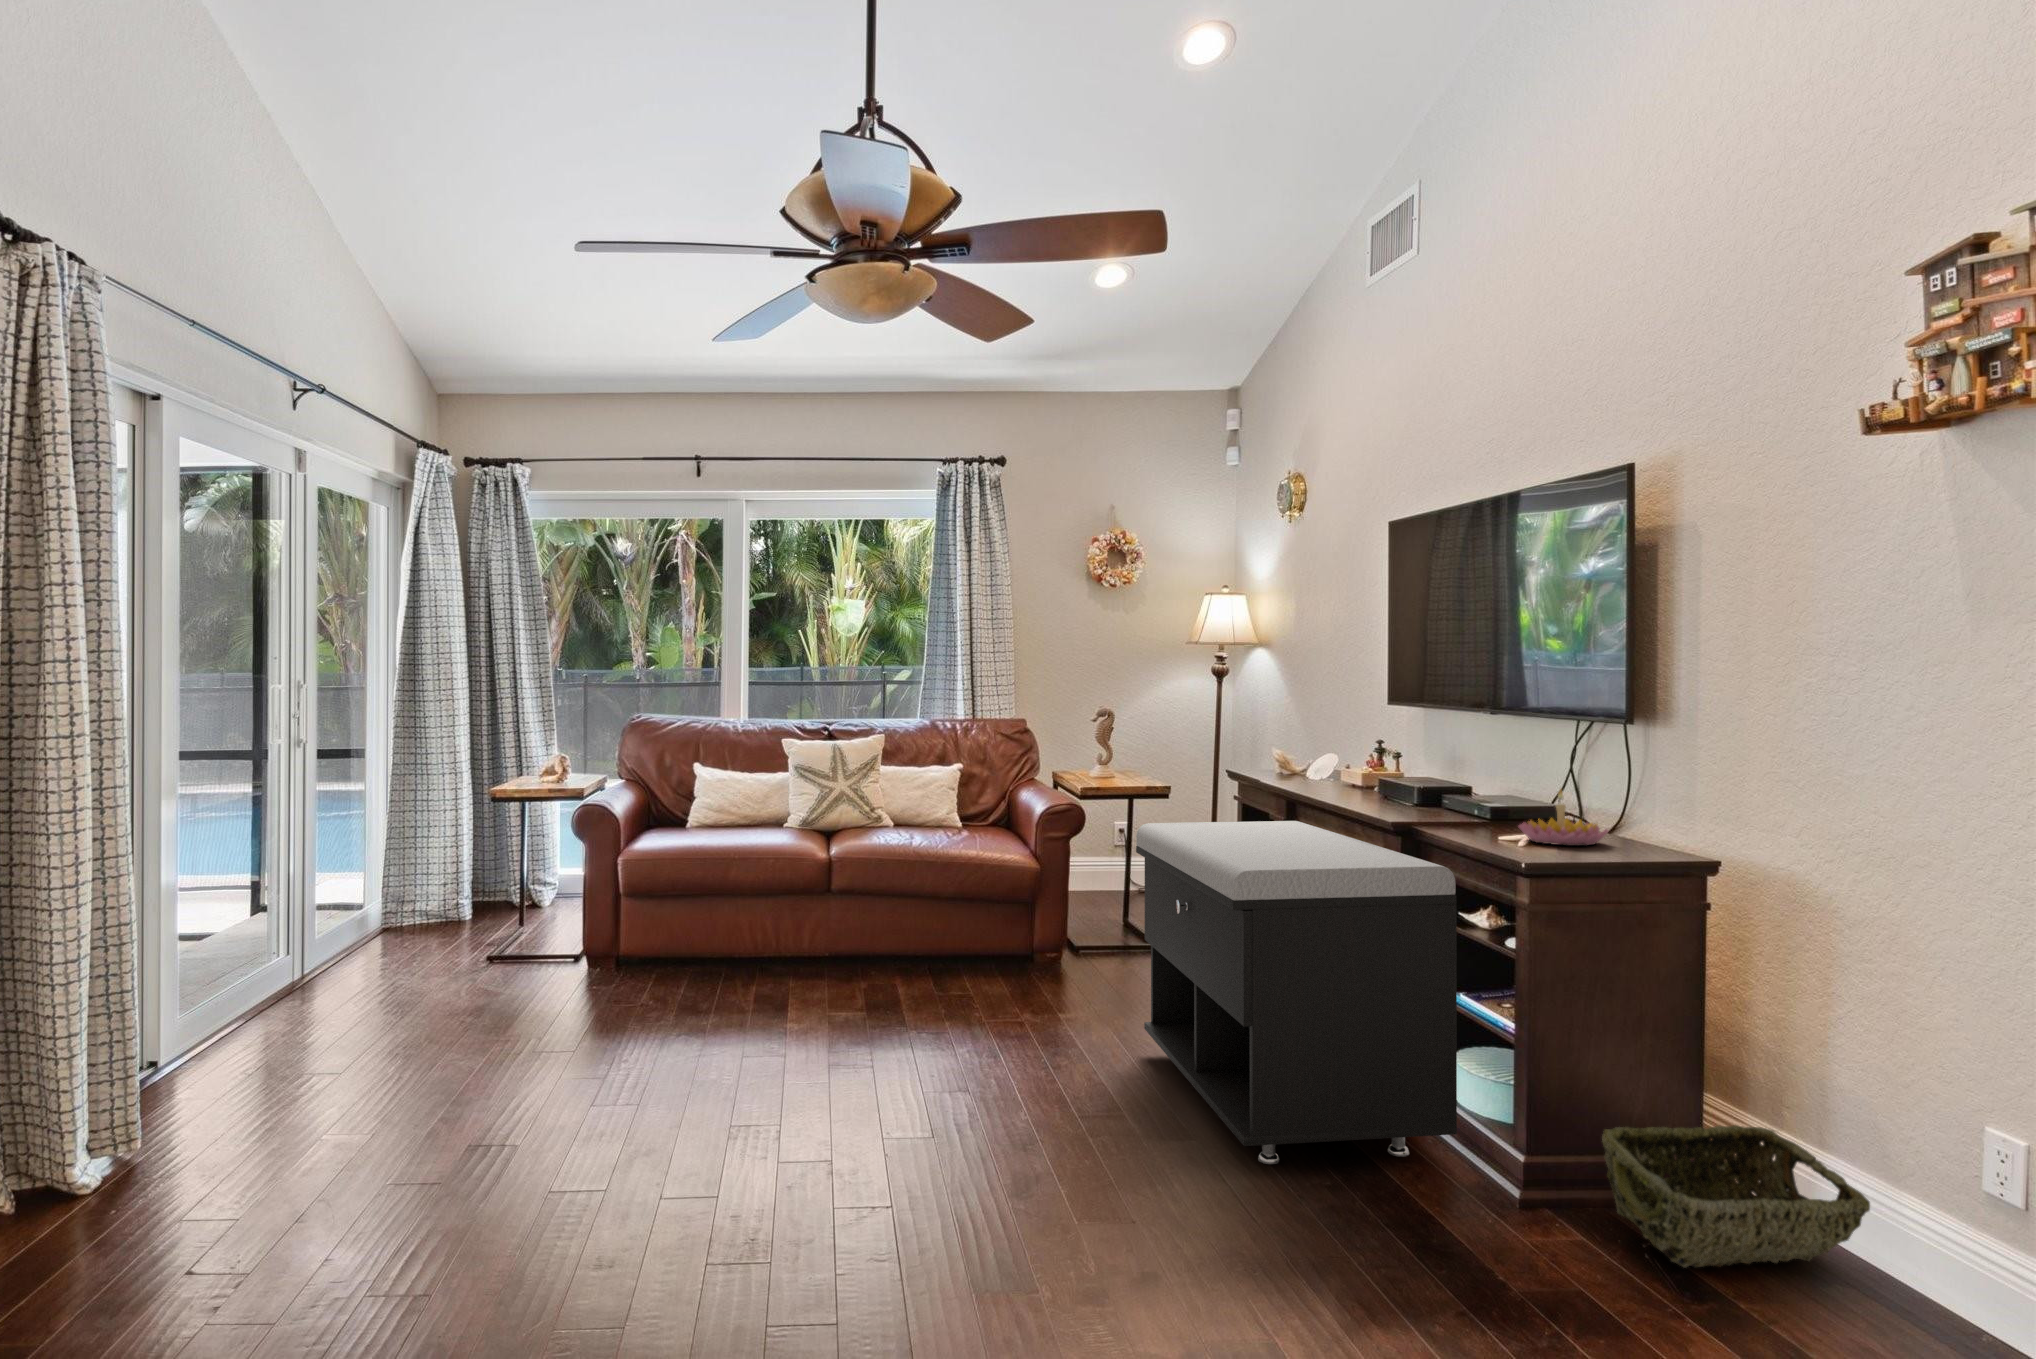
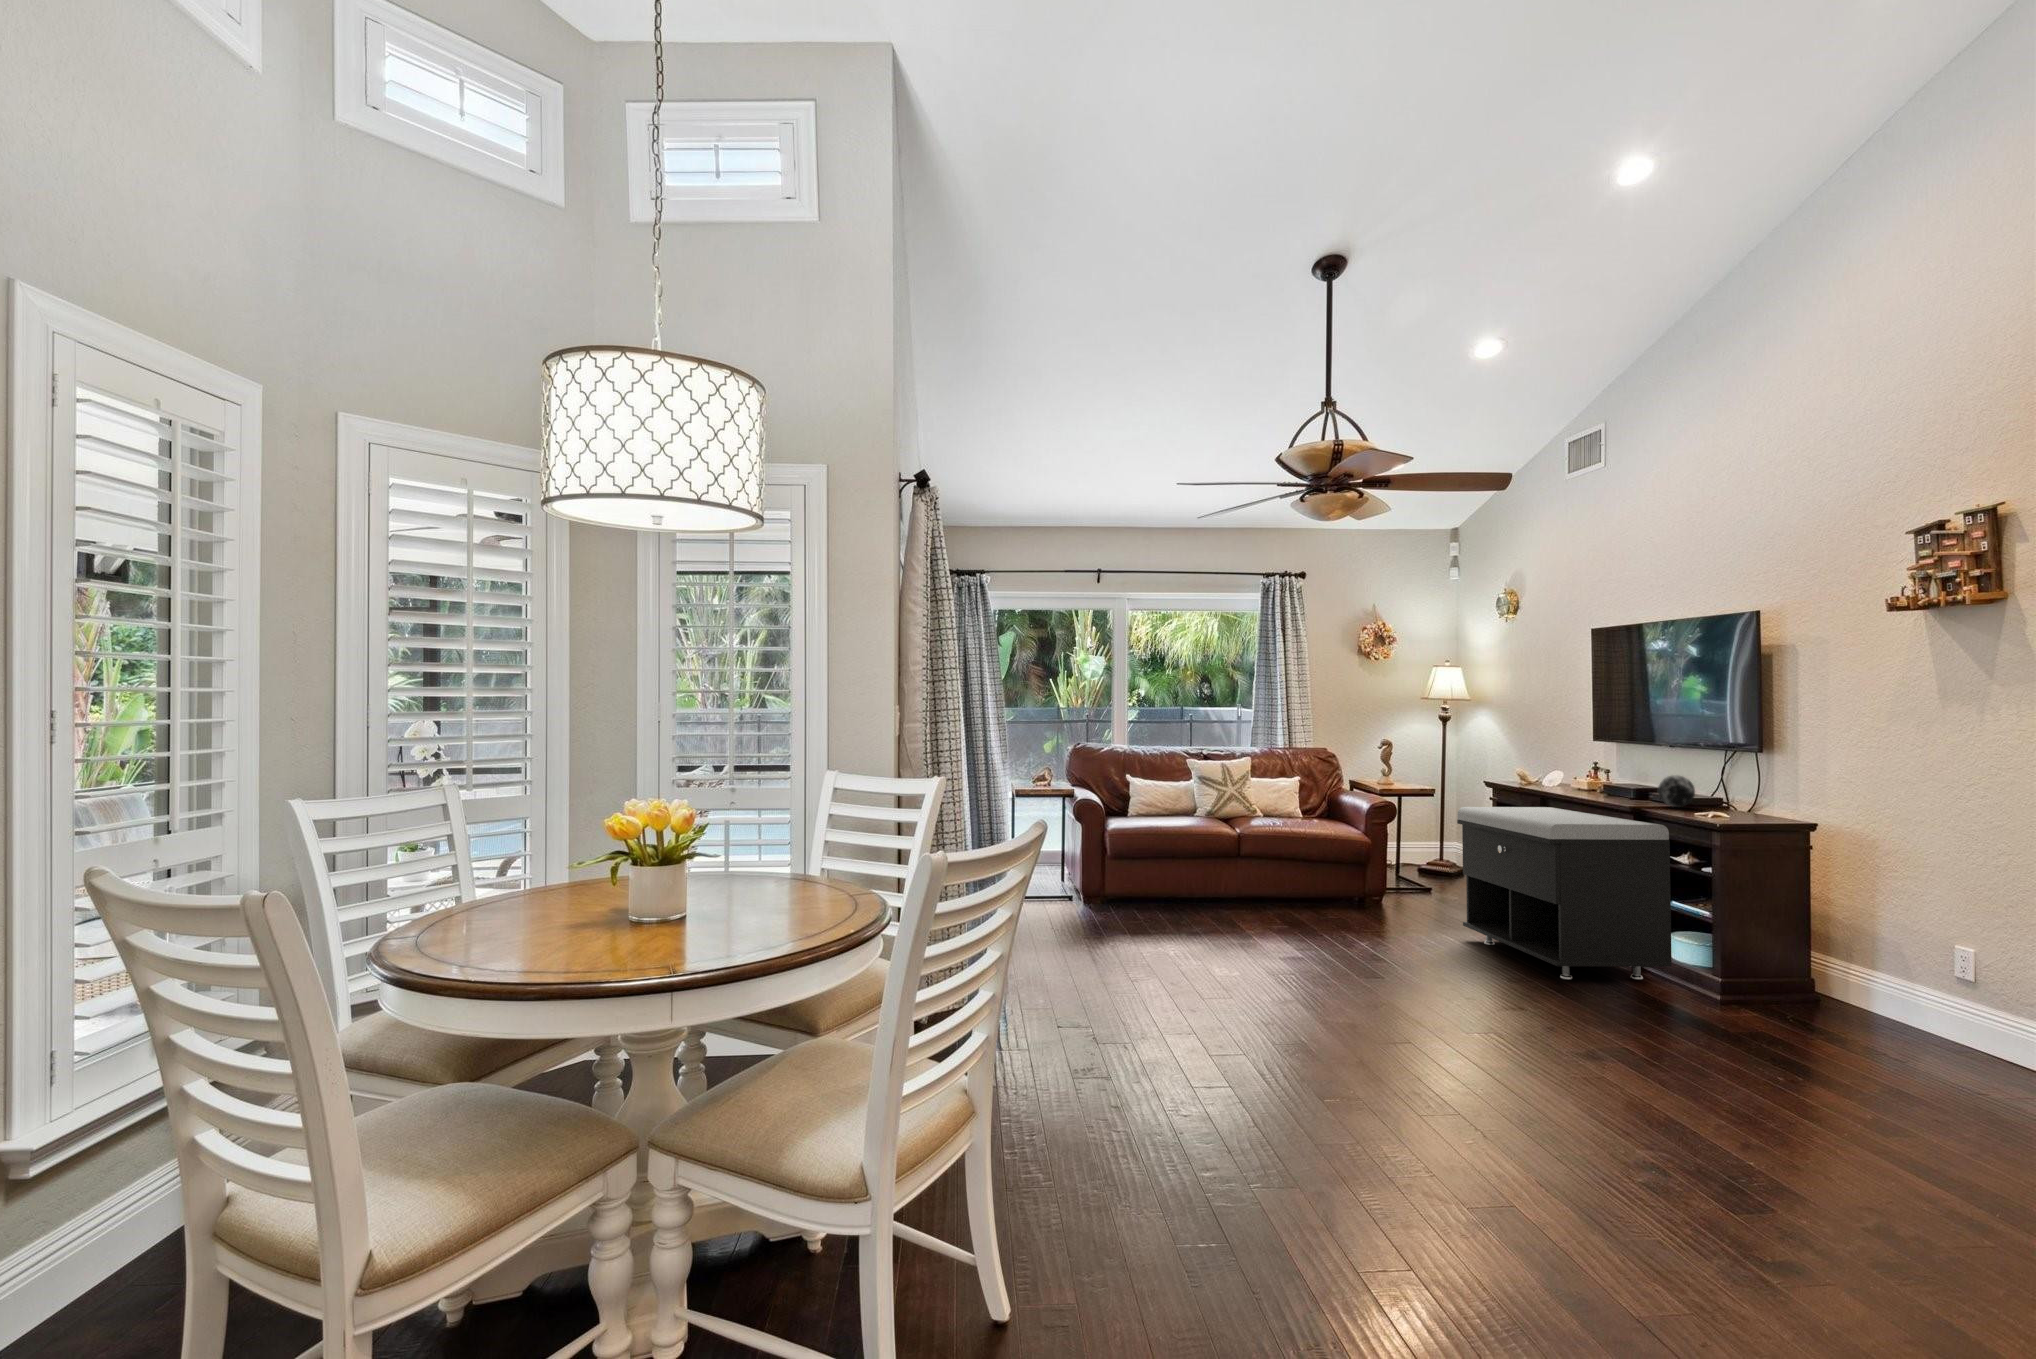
decorative orb: none [1453,768,1514,825] -> present [1658,775,1695,807]
candle holder: present [1519,789,1608,846] -> none [1701,784,1754,815]
woven basket: present [1602,1125,1870,1267] -> none [1756,955,1901,1018]

